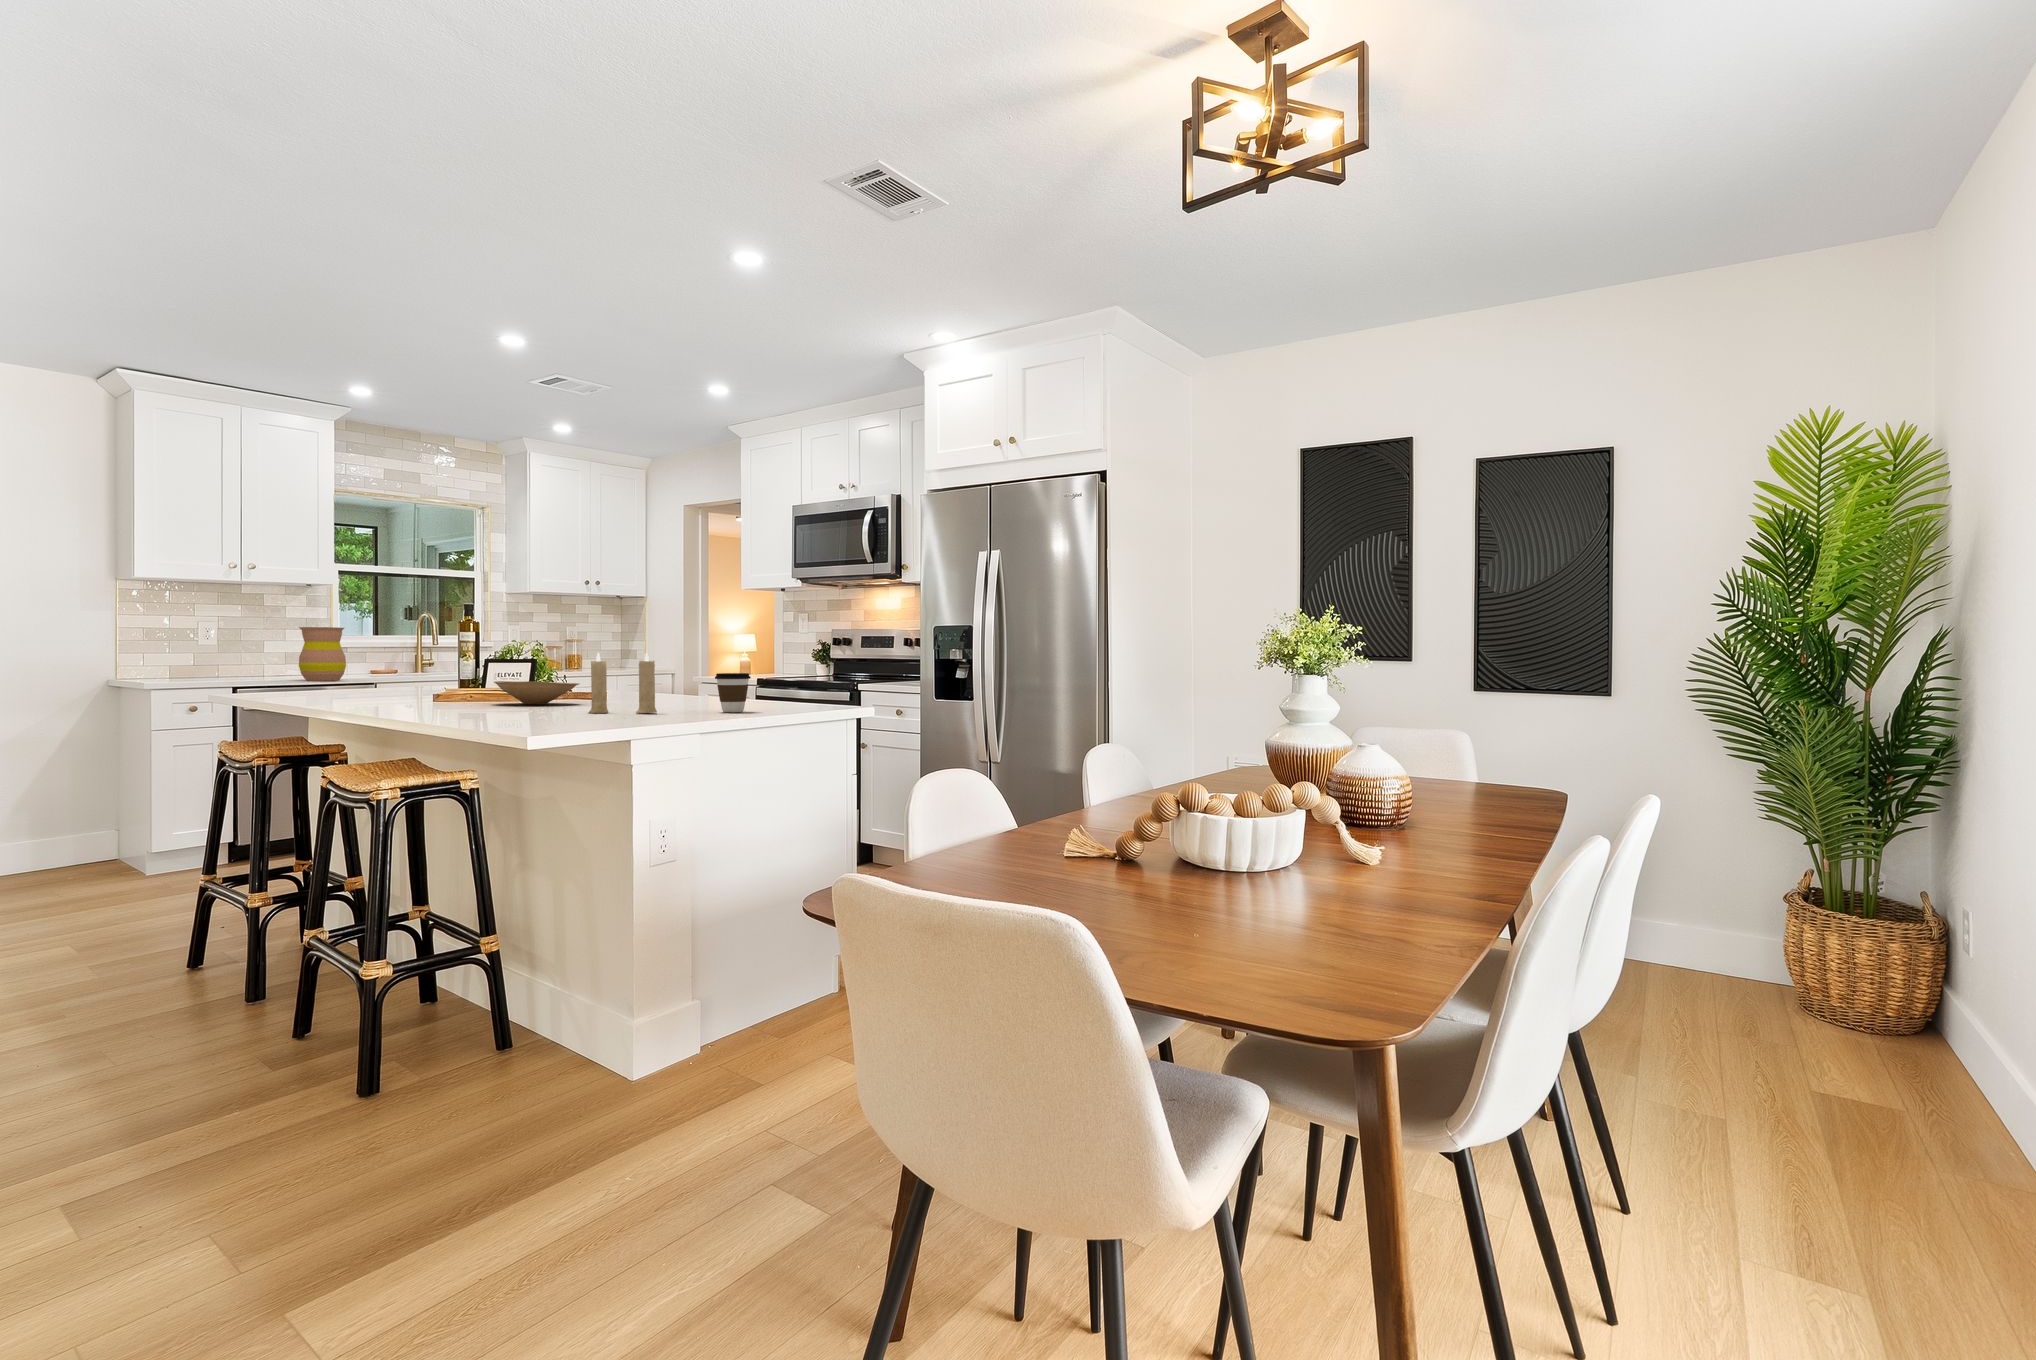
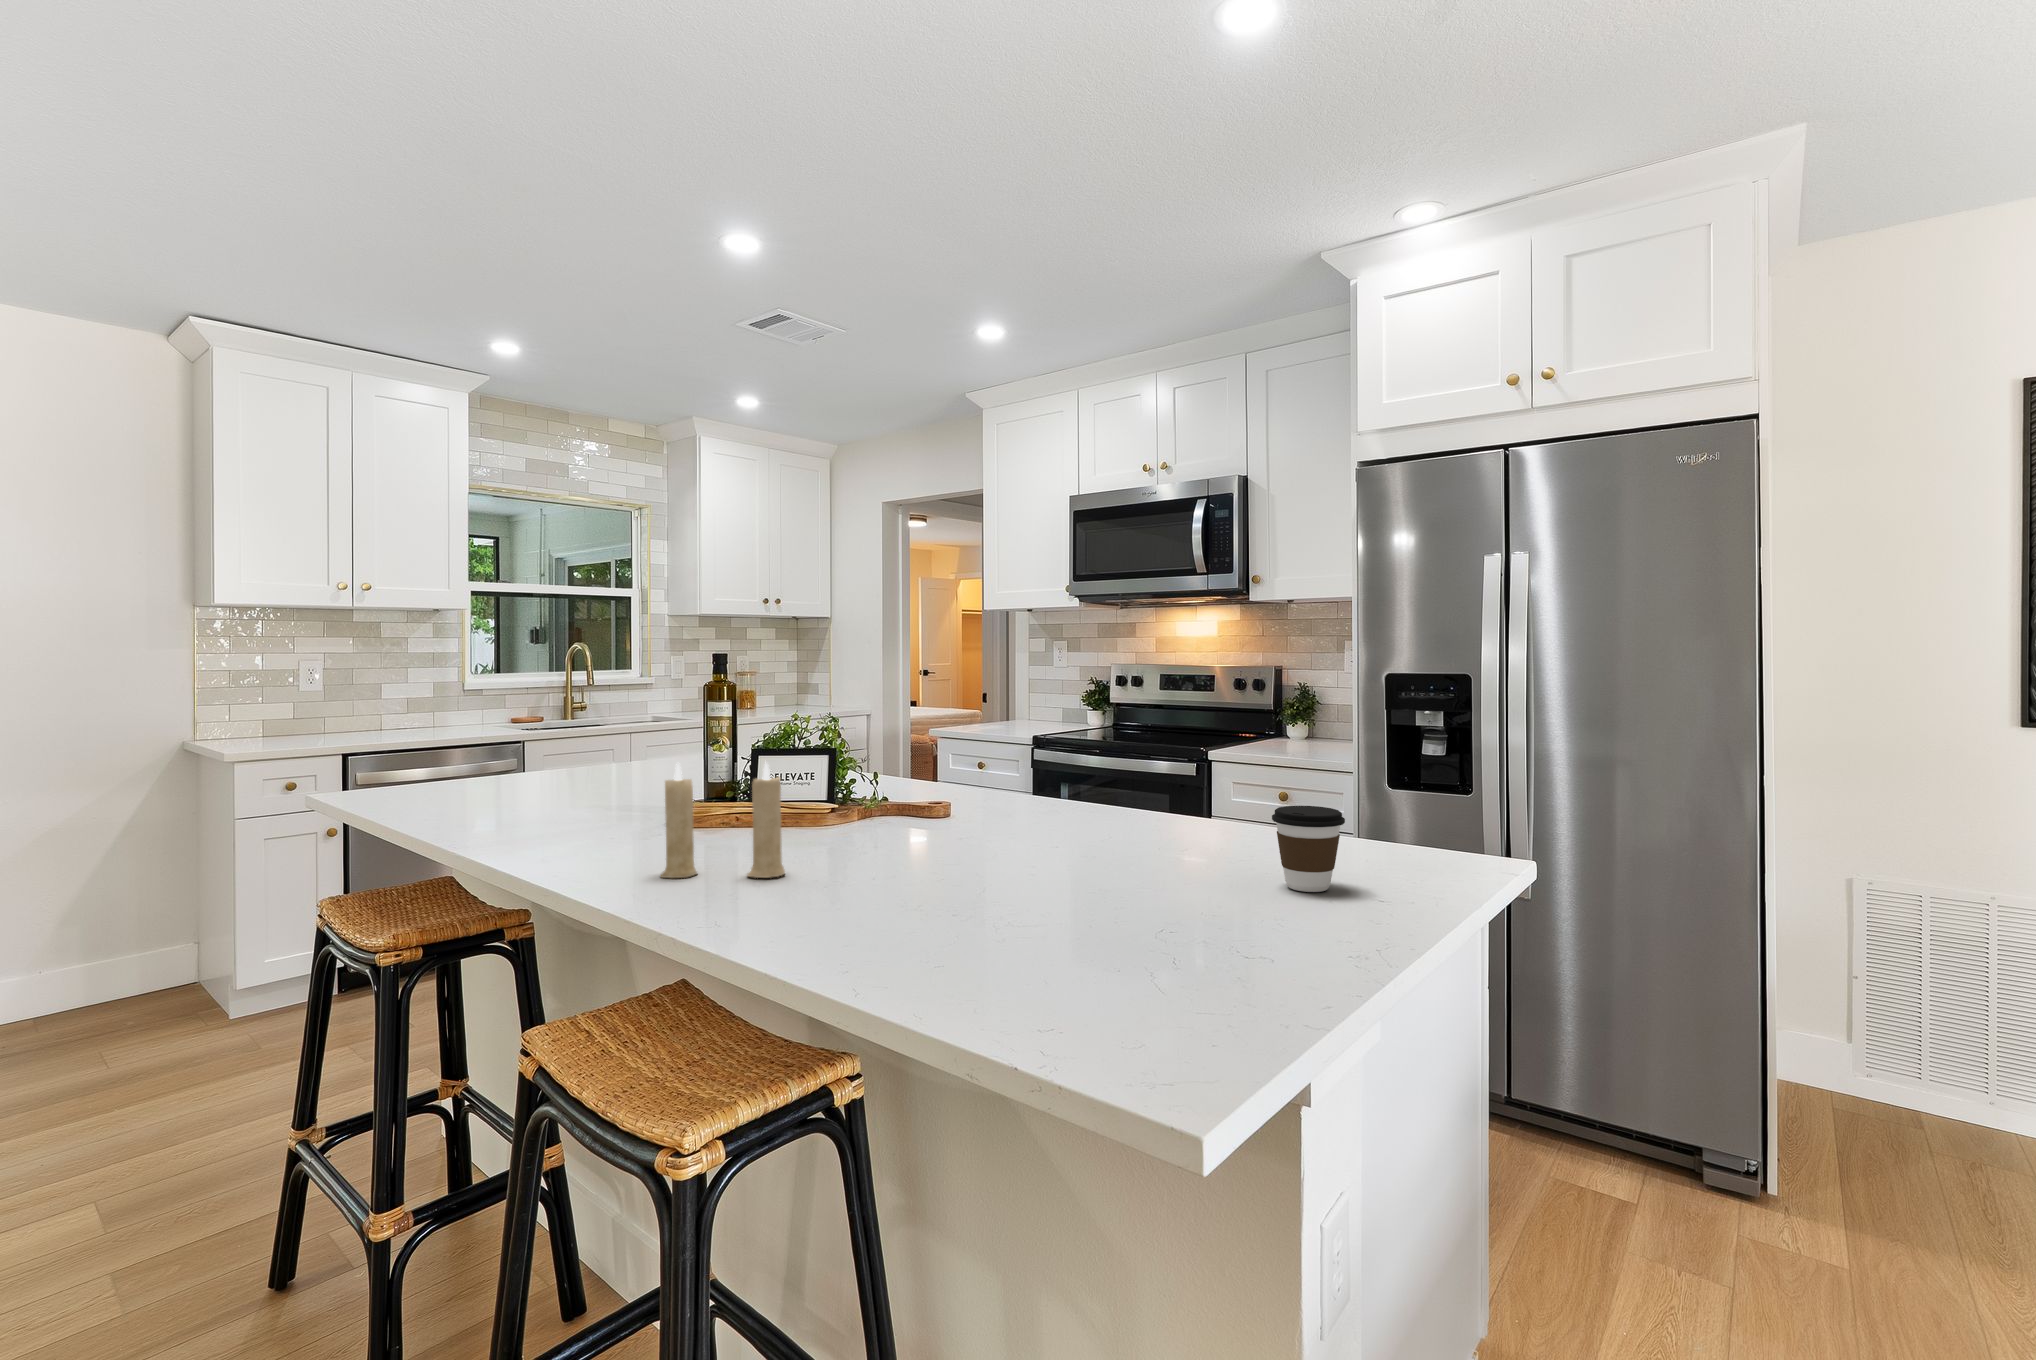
vase: present [299,627,346,681] -> none [425,665,484,736]
candle: present [589,653,657,713] -> present [661,763,785,878]
bowl: present [494,681,579,704] -> none [801,796,942,848]

